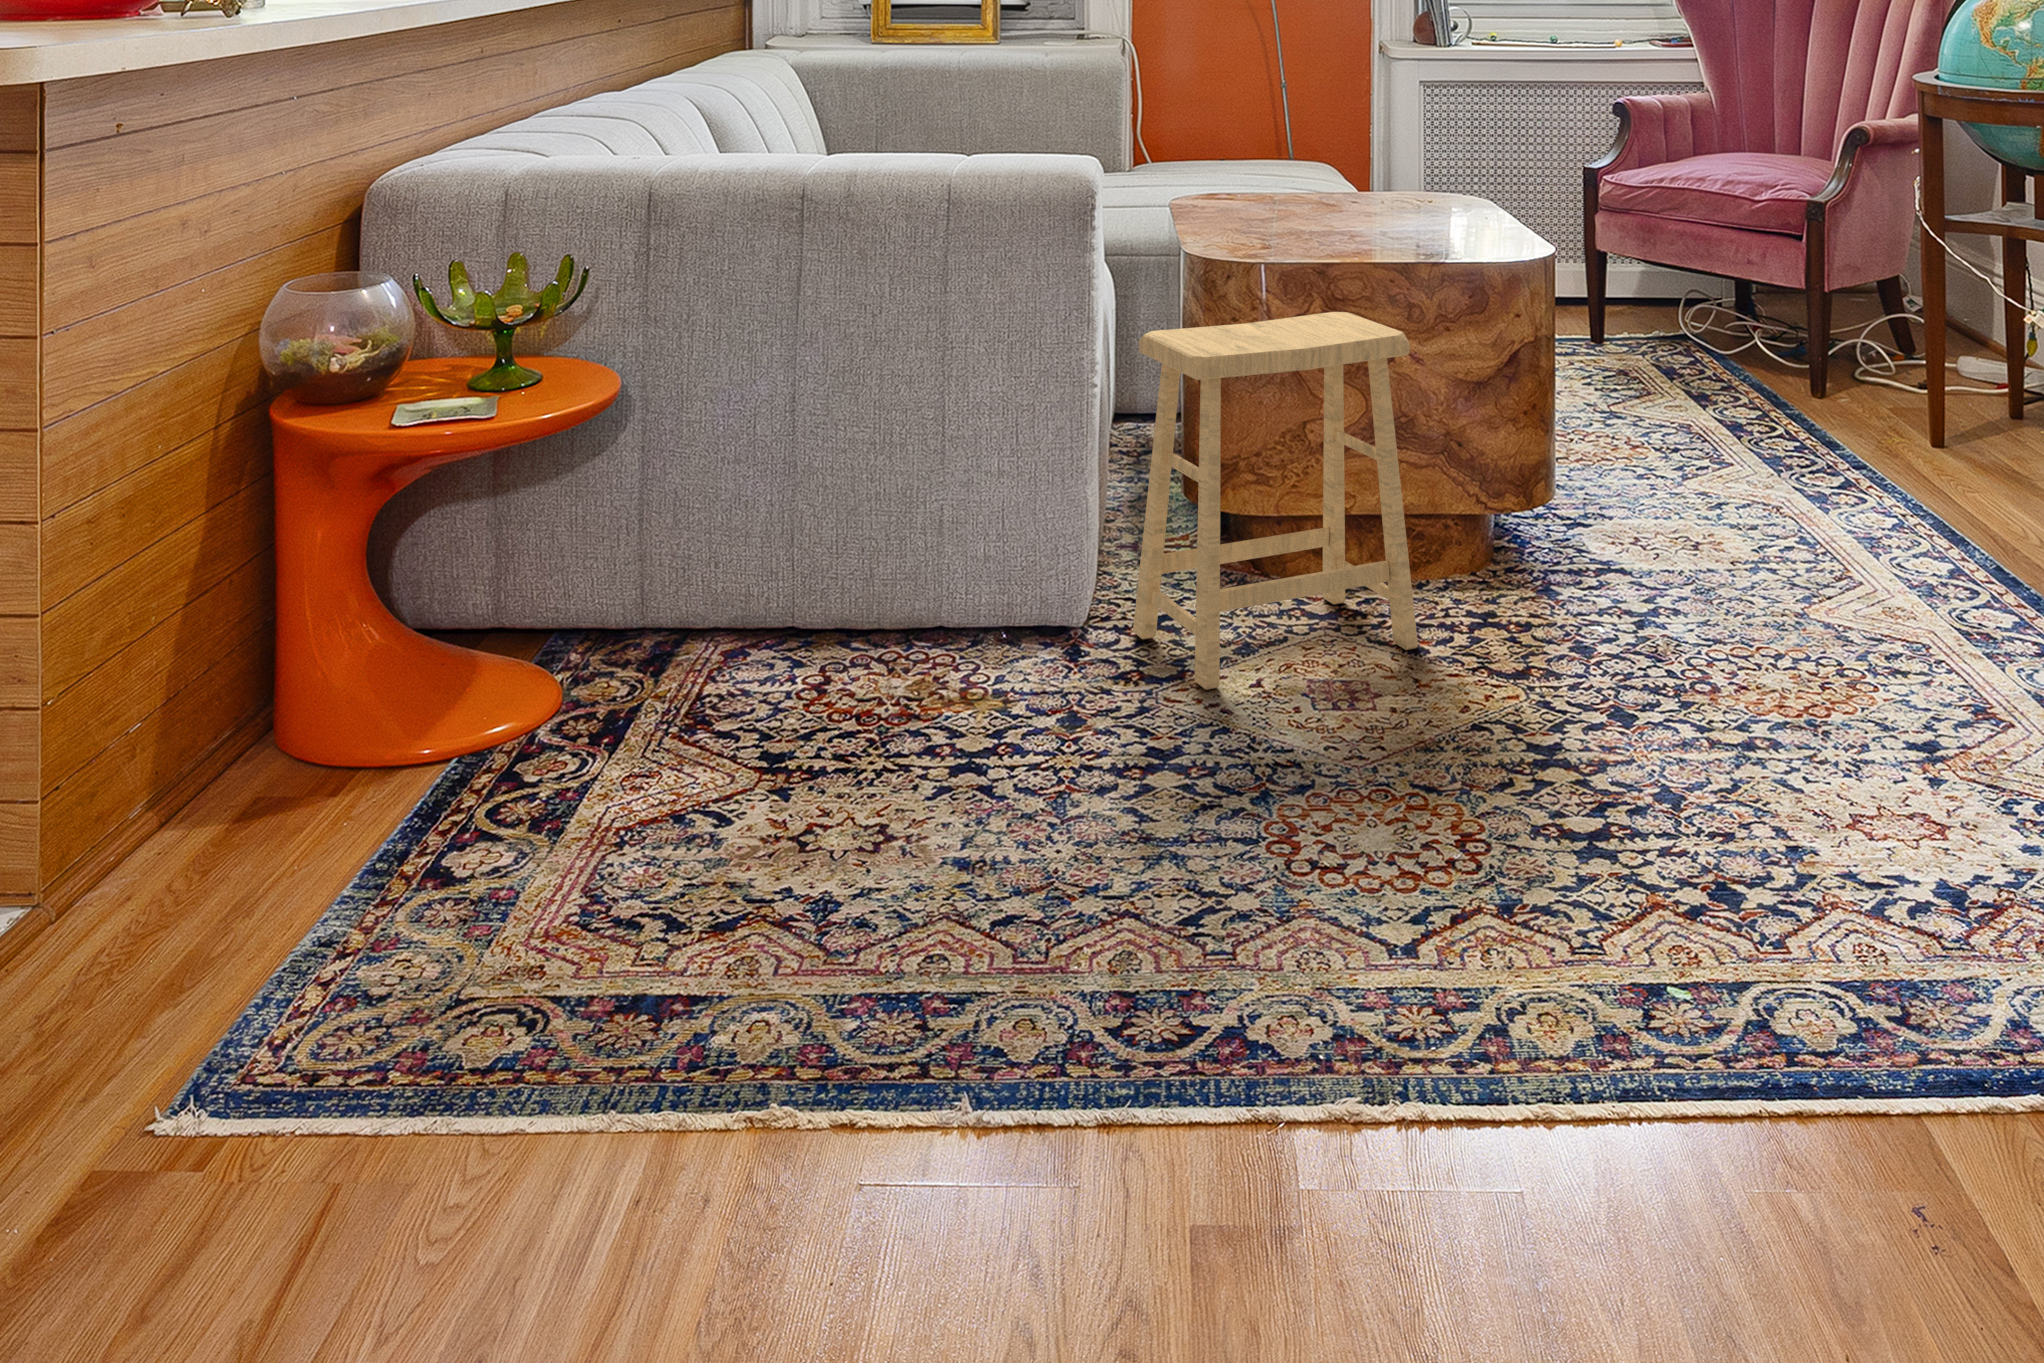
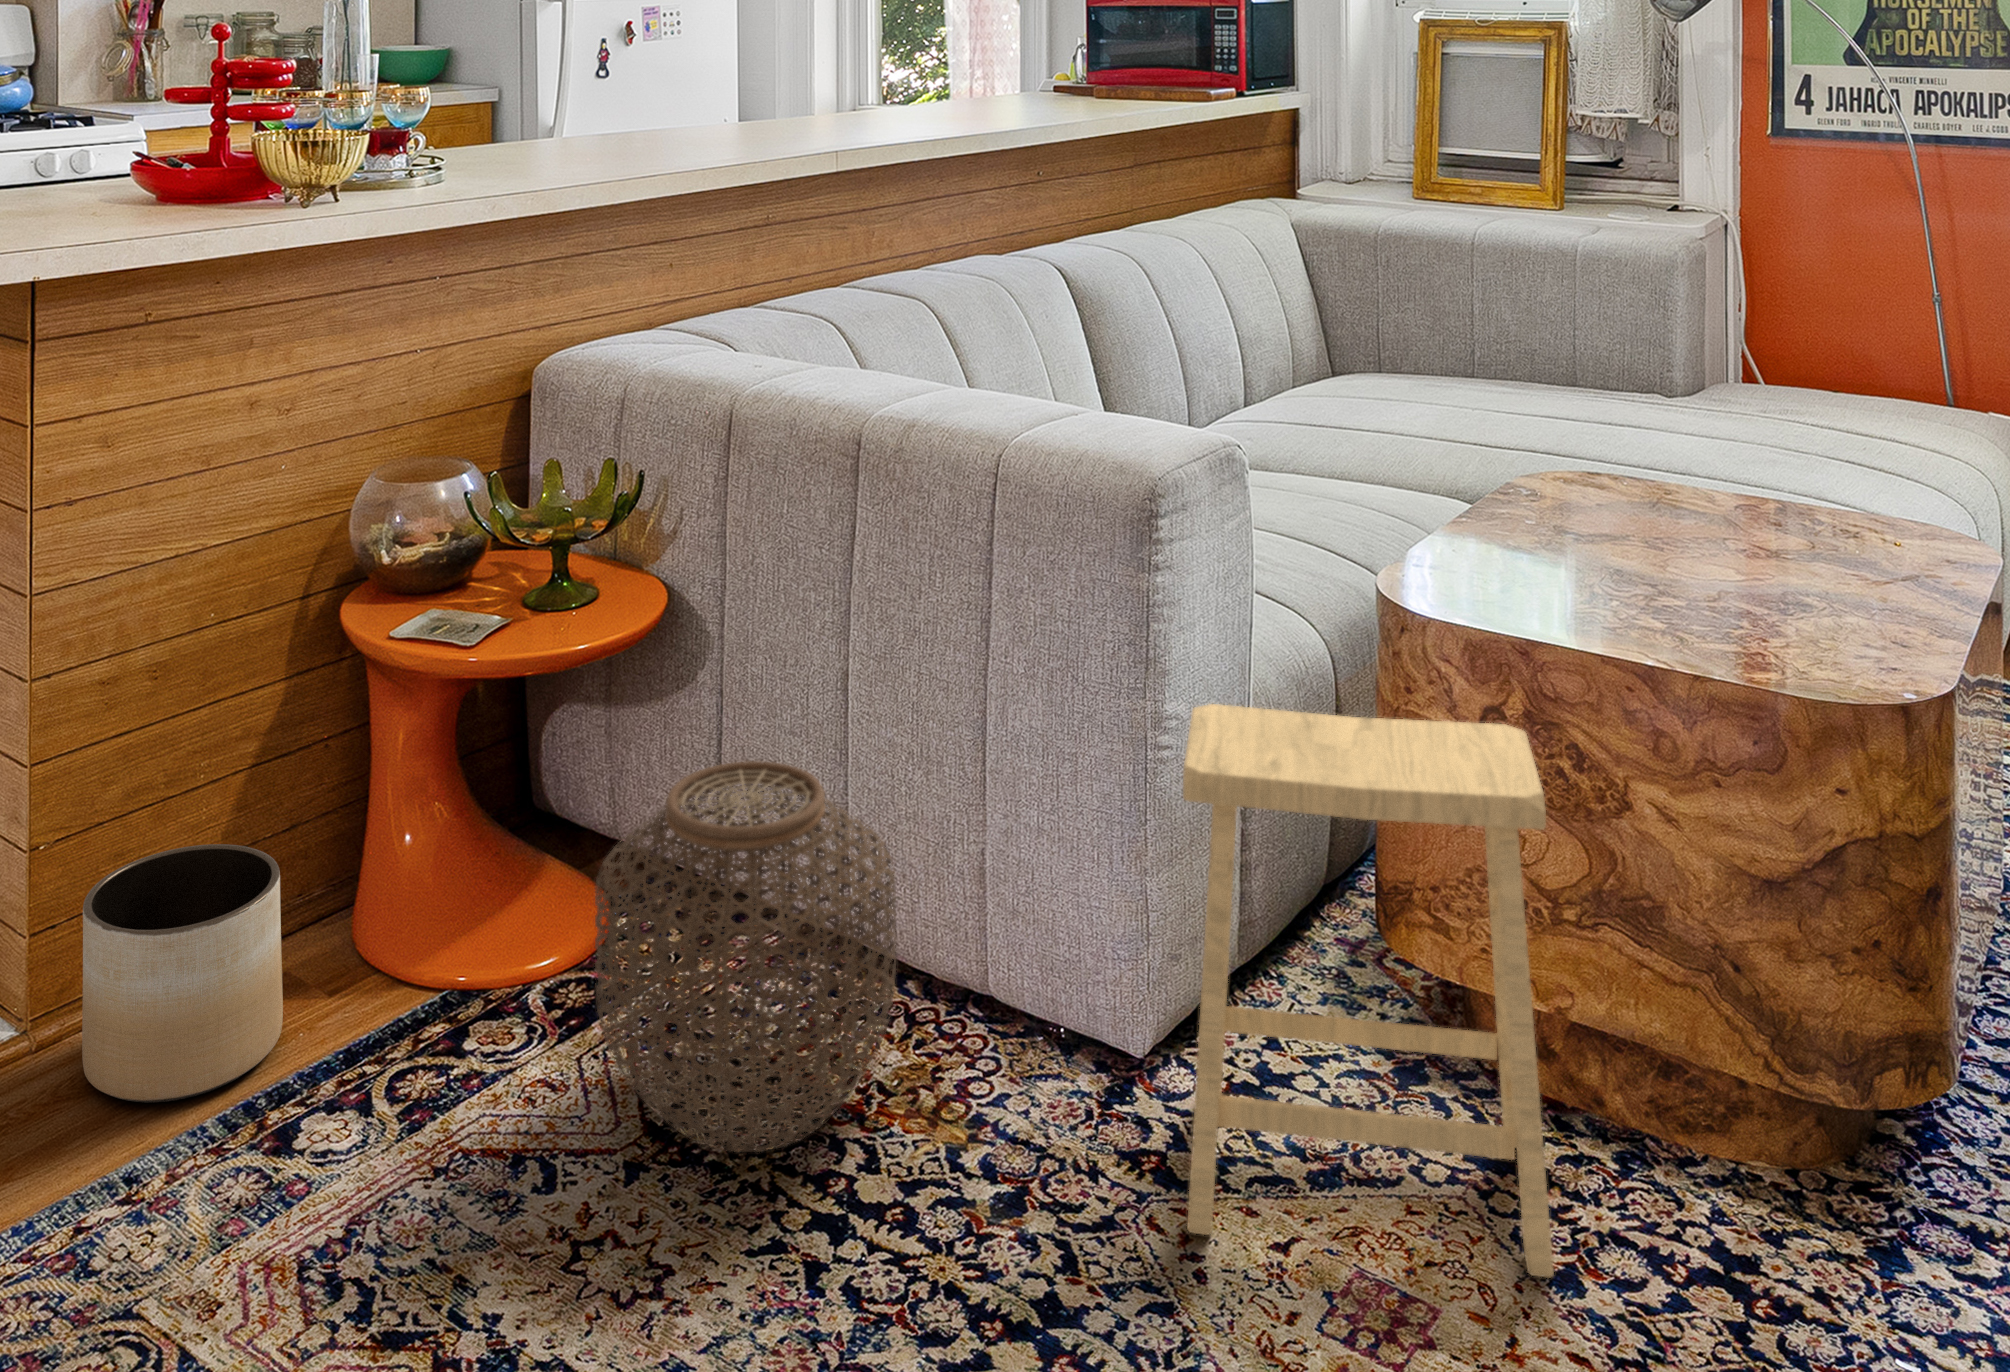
woven basket: none [694,444,951,751] -> present [595,761,896,1152]
planter: none [149,638,358,885] -> present [82,844,283,1103]

